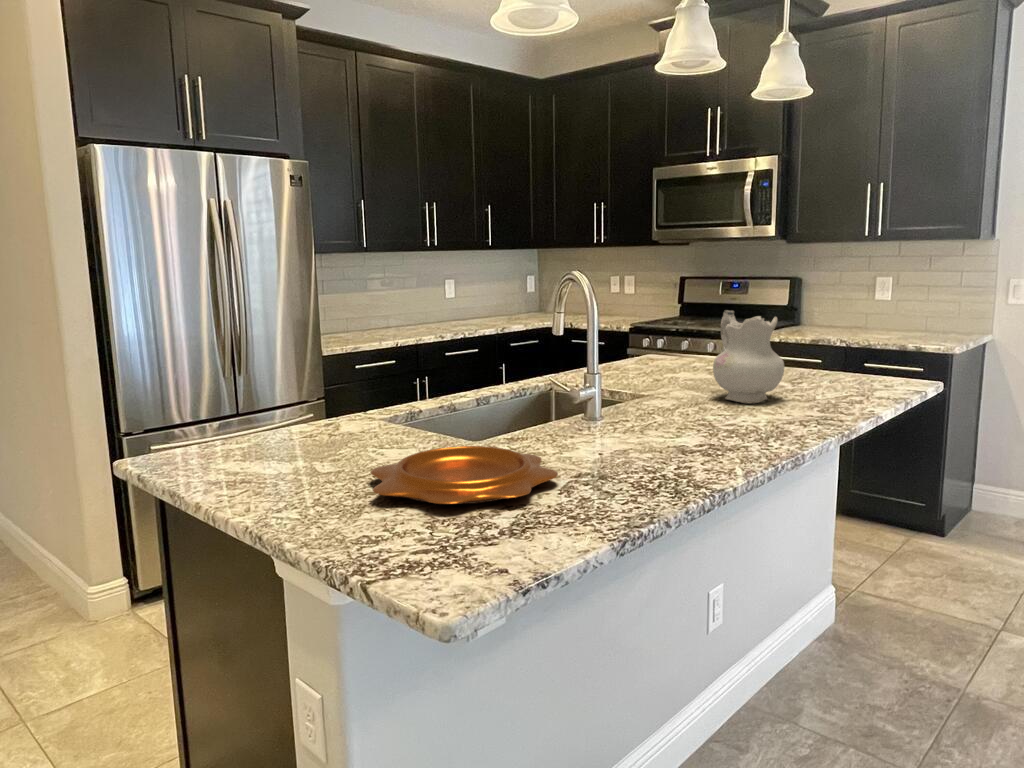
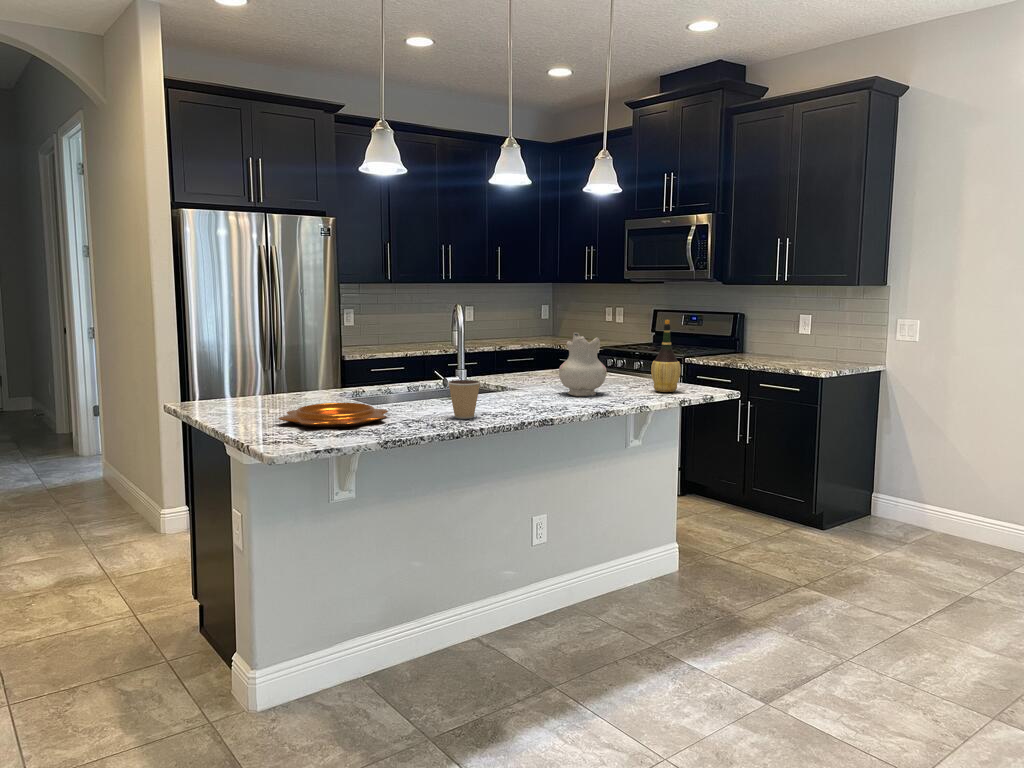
wine bottle: none [826,288,870,389] -> present [651,320,681,392]
coffee cup: none [640,397,695,464] -> present [448,380,480,419]

